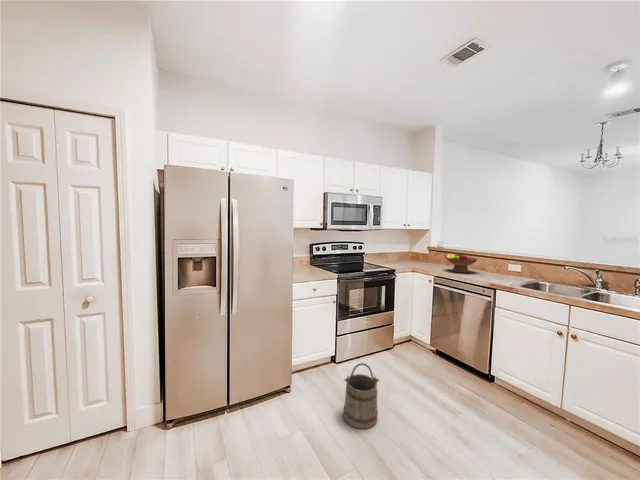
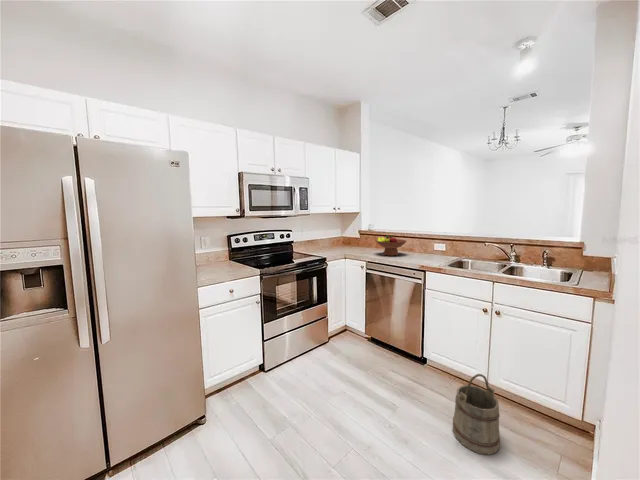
bucket: present [344,363,379,429] -> present [453,374,500,455]

